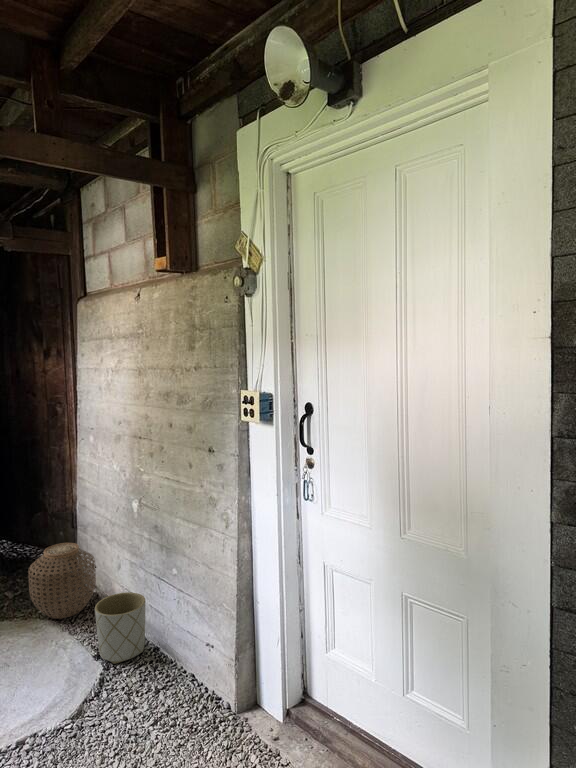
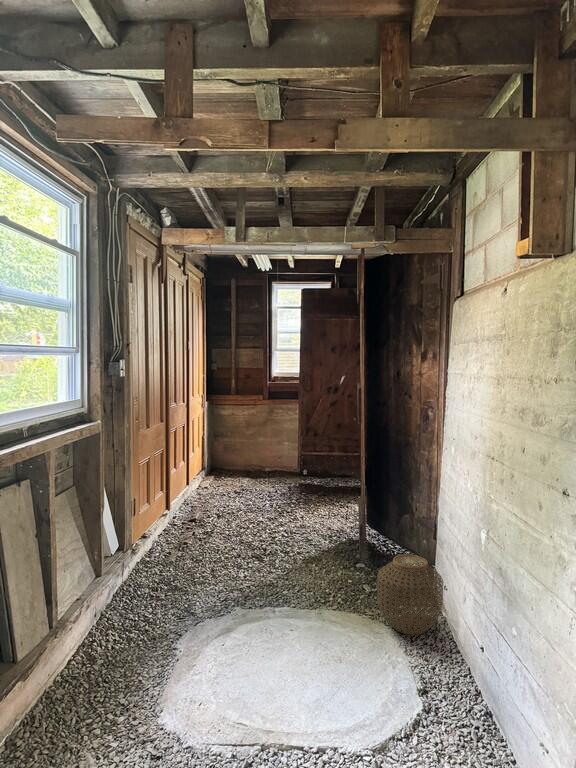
planter: present [95,592,146,664] -> none [423,630,481,712]

